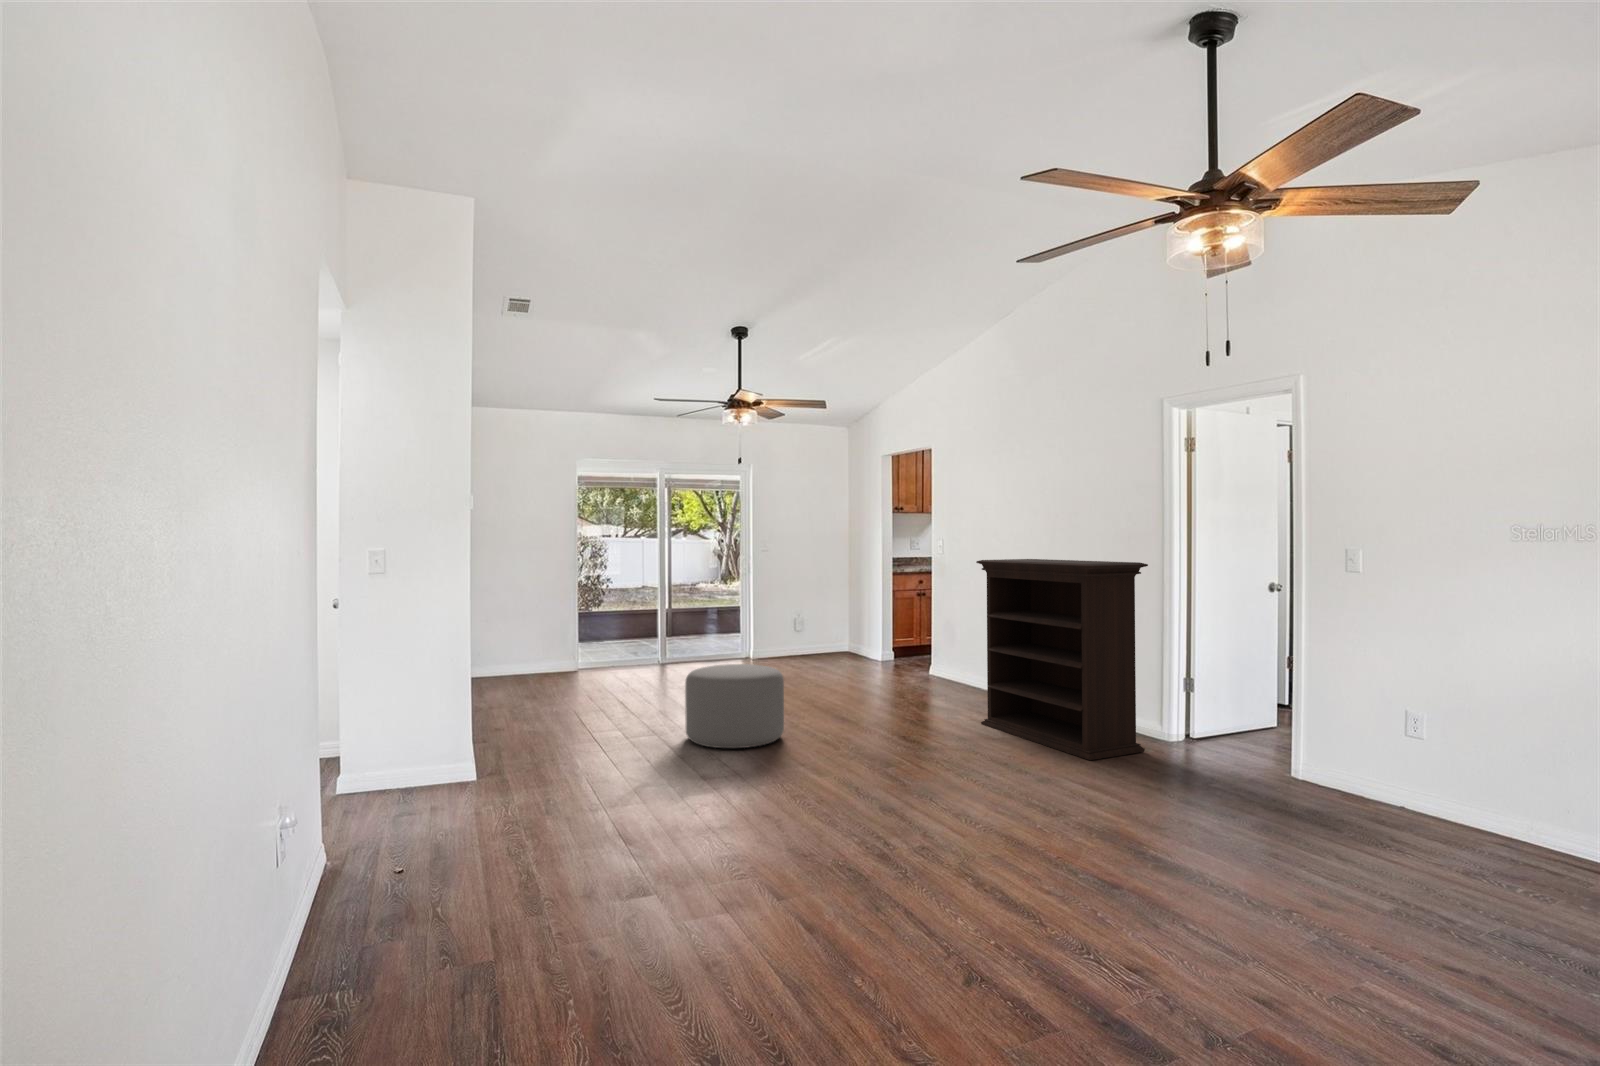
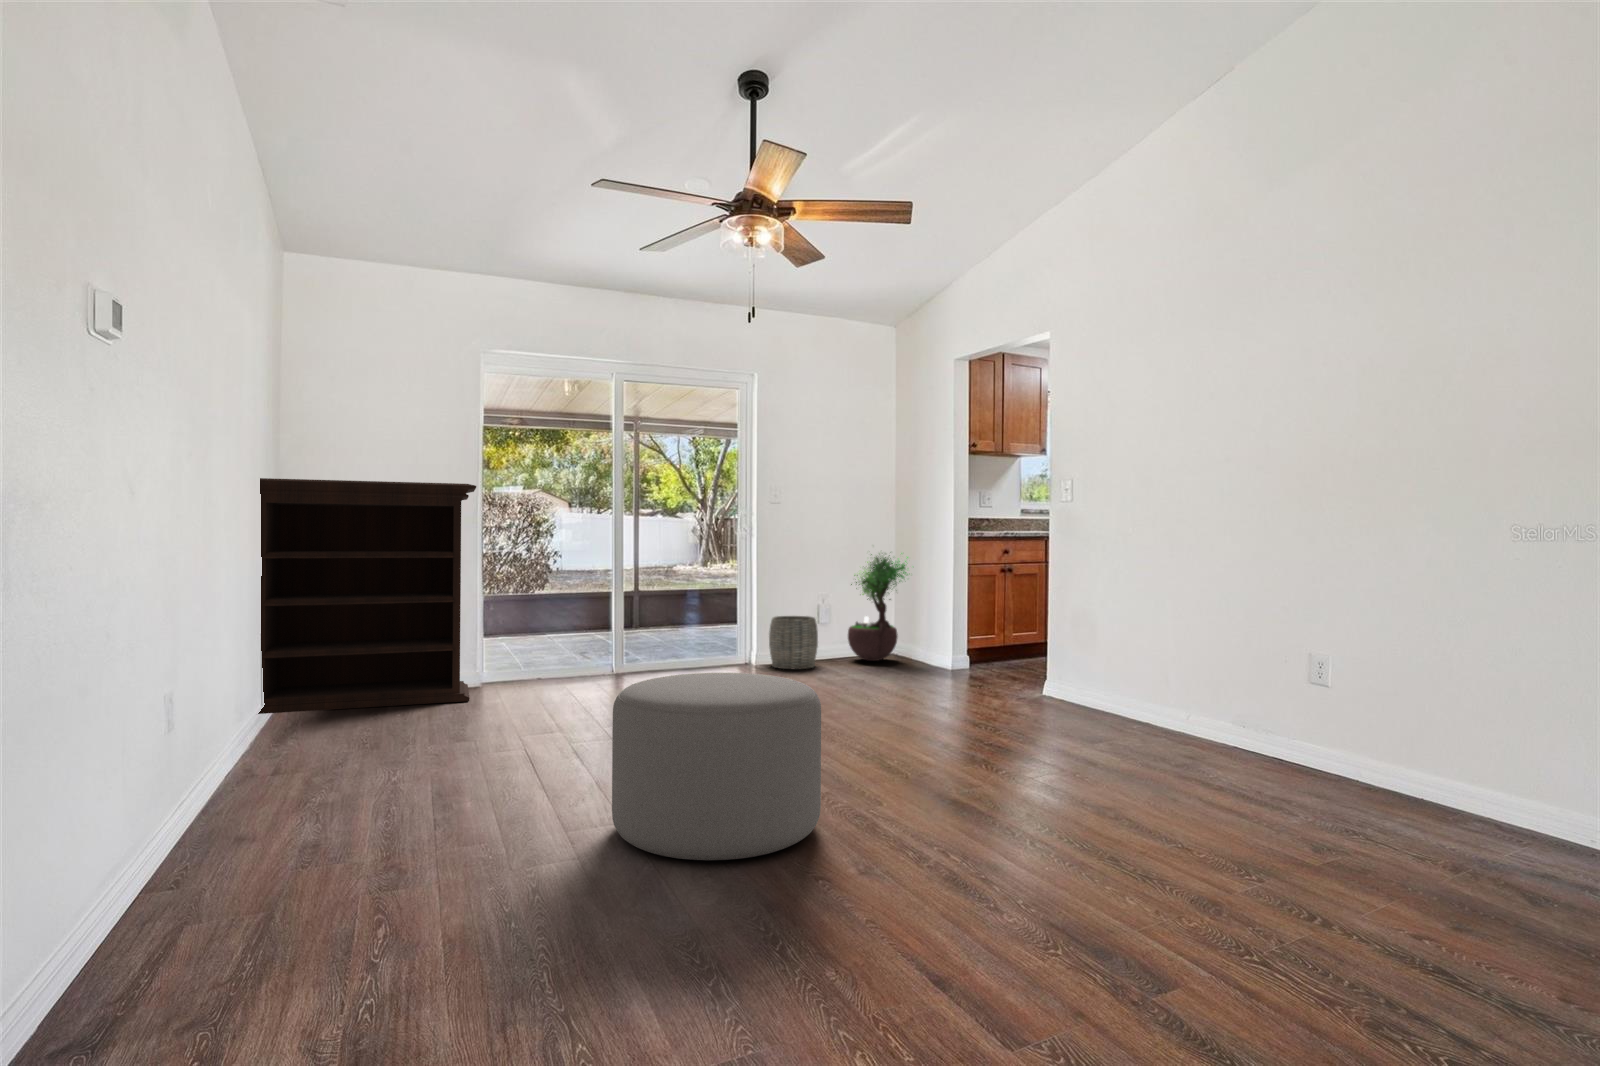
bookshelf: present [976,559,1148,760] -> present [258,478,476,714]
potted tree: none [814,579,857,656] -> present [848,553,908,661]
woven basket: none [762,627,794,662] -> present [769,616,818,669]

